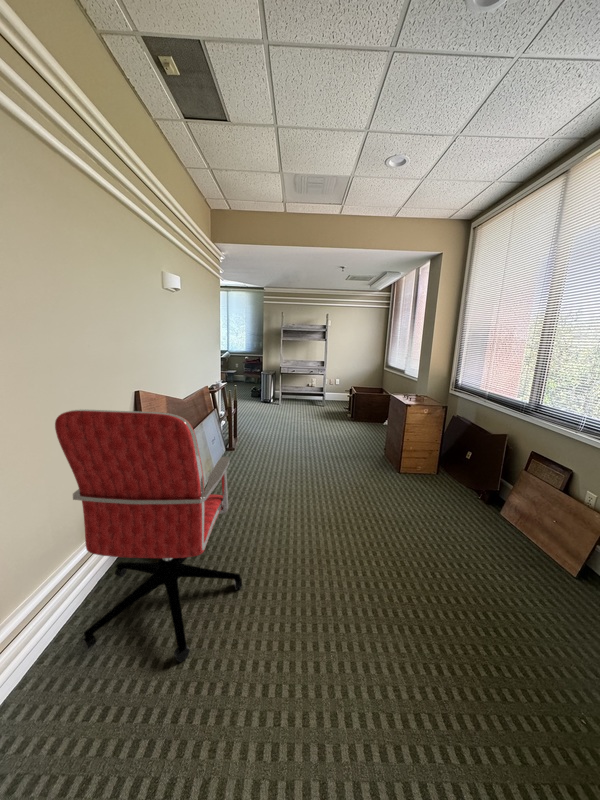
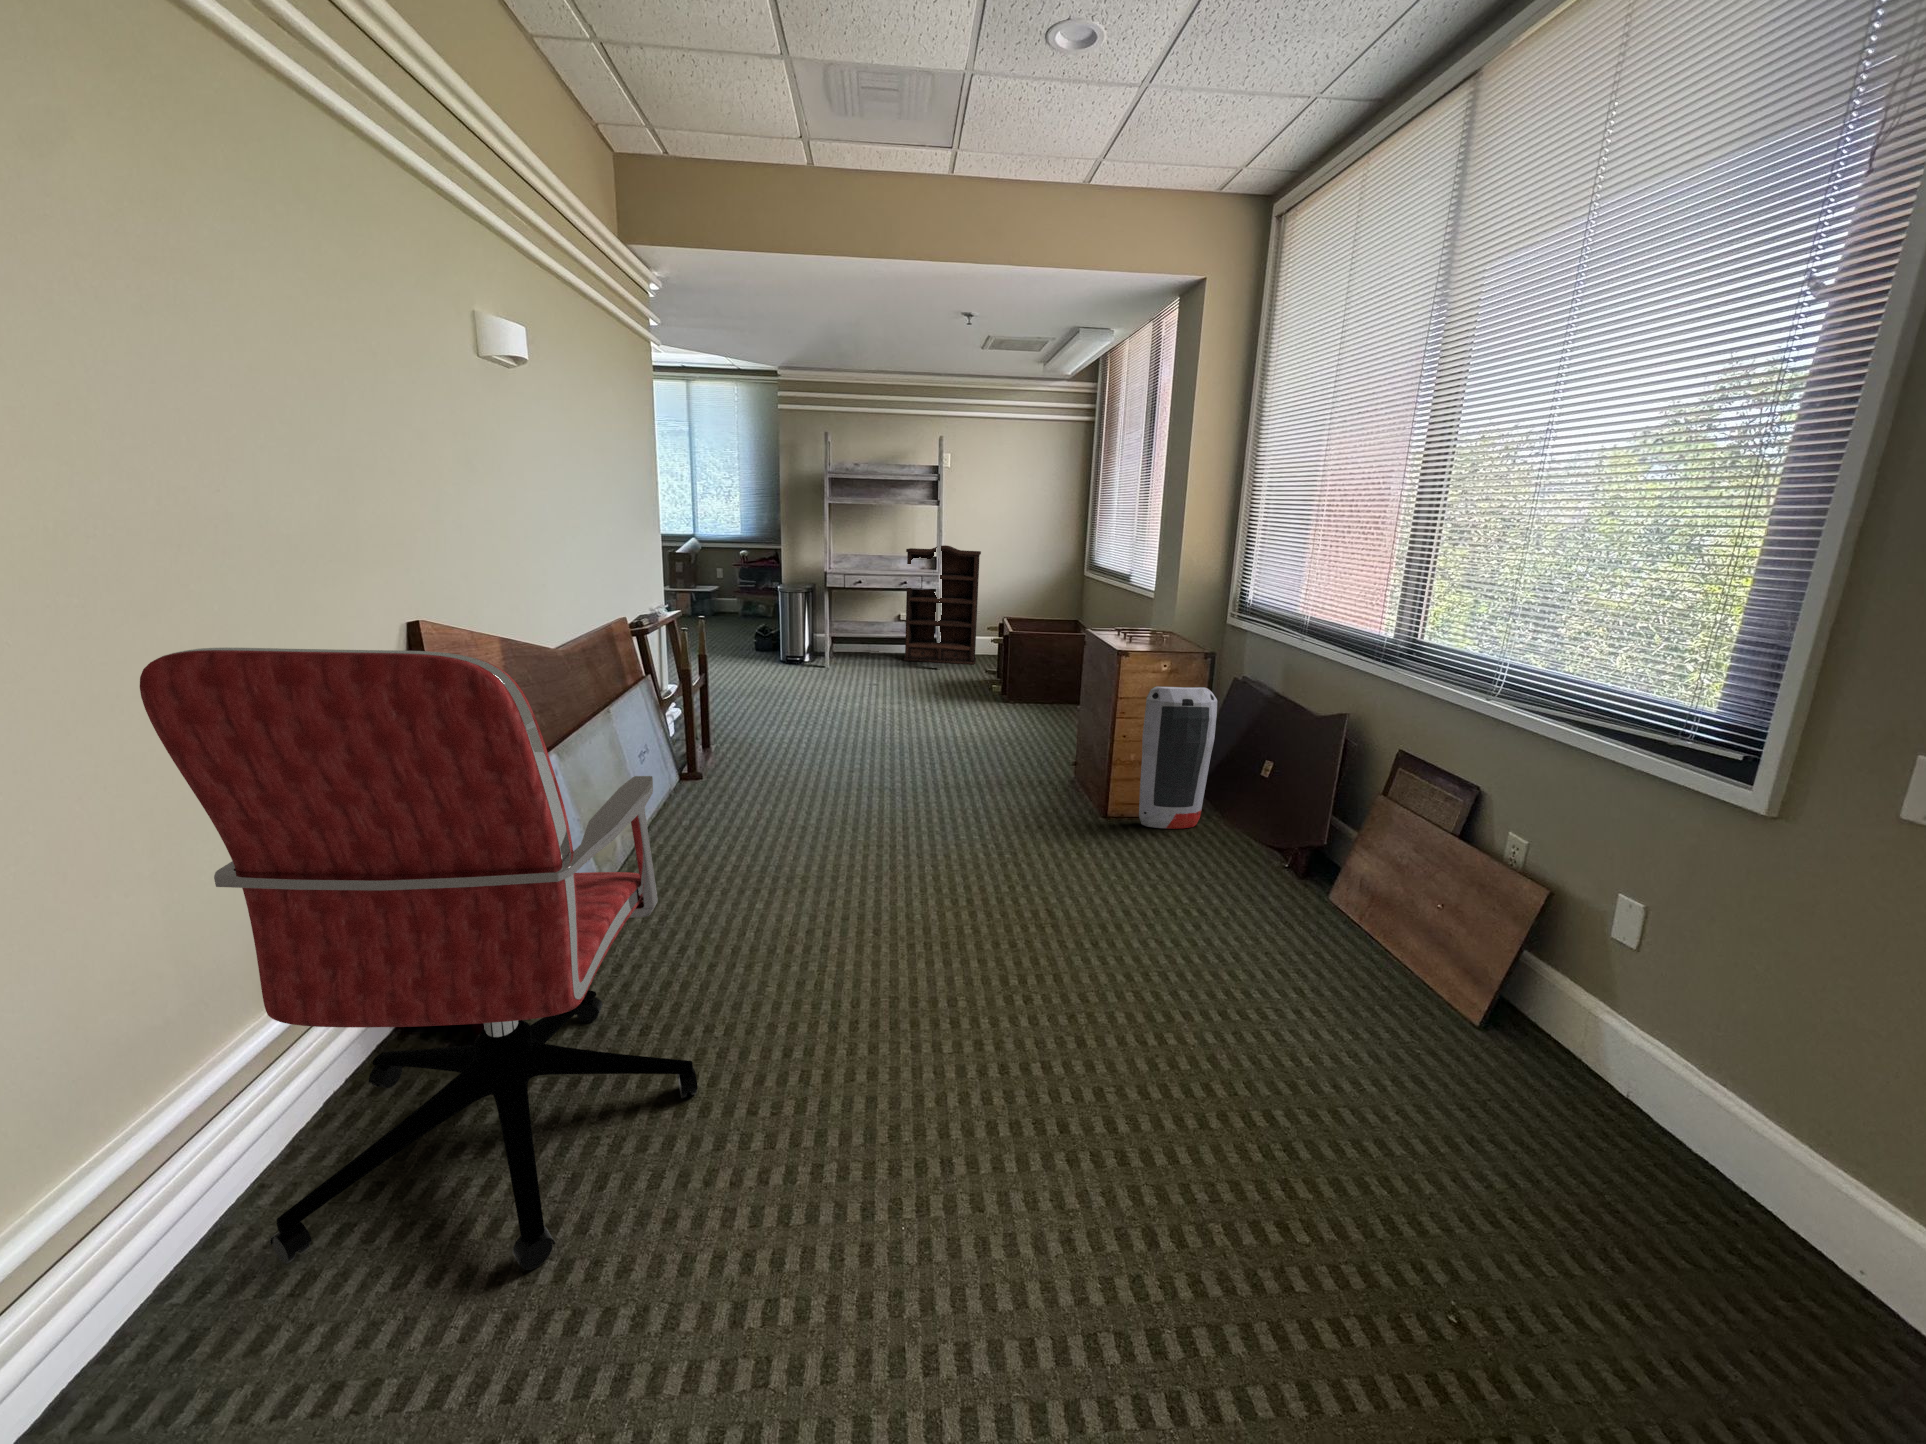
bookshelf: none [309,357,342,405] -> present [904,545,981,664]
air purifier: none [414,420,449,480] -> present [1139,686,1217,829]

